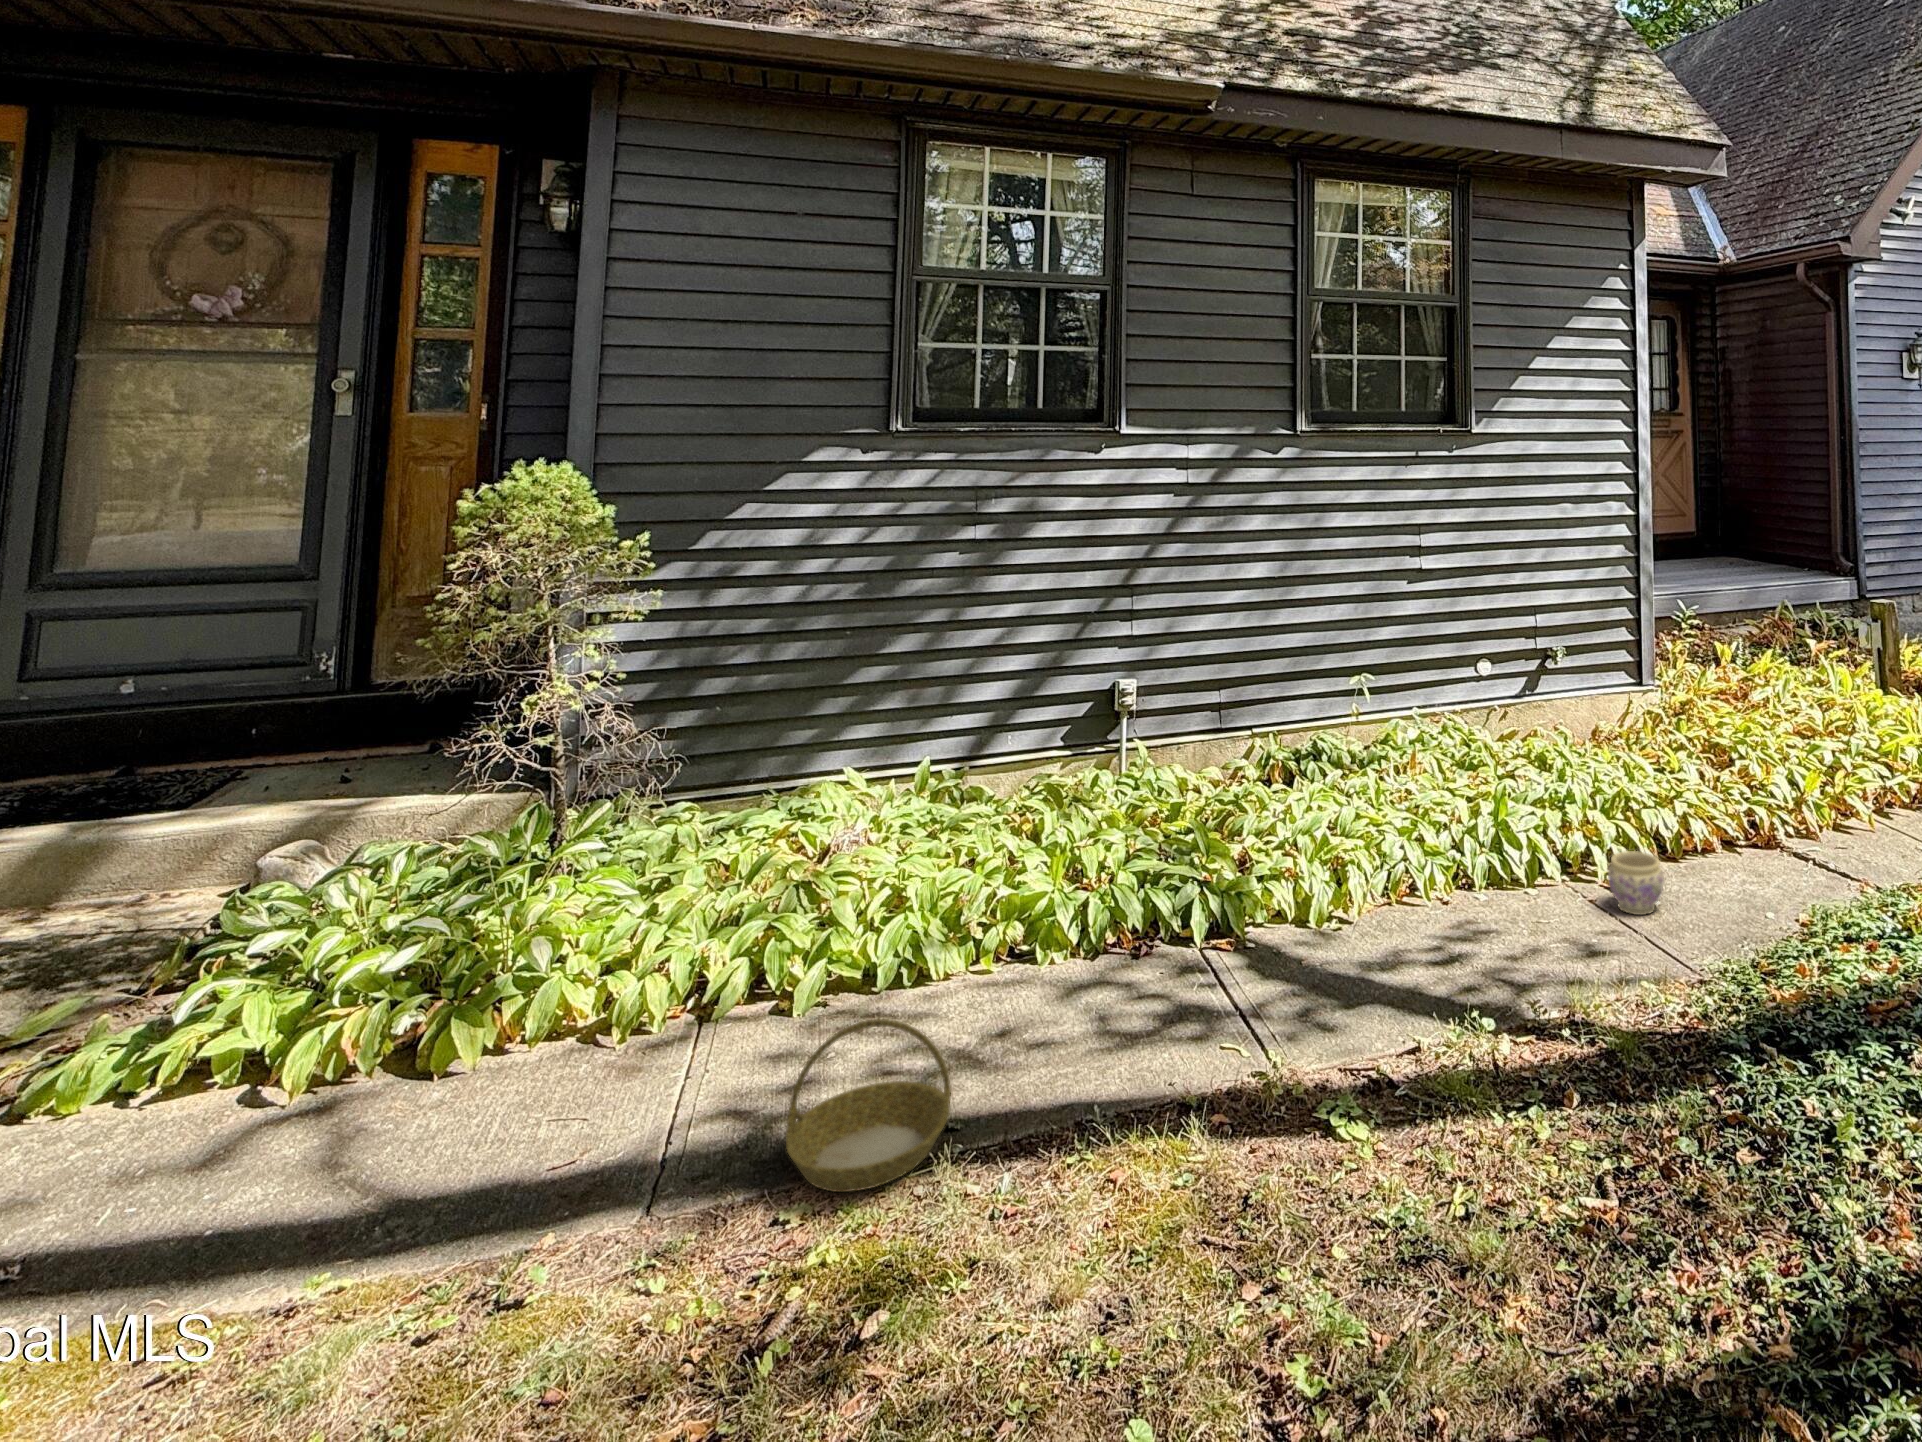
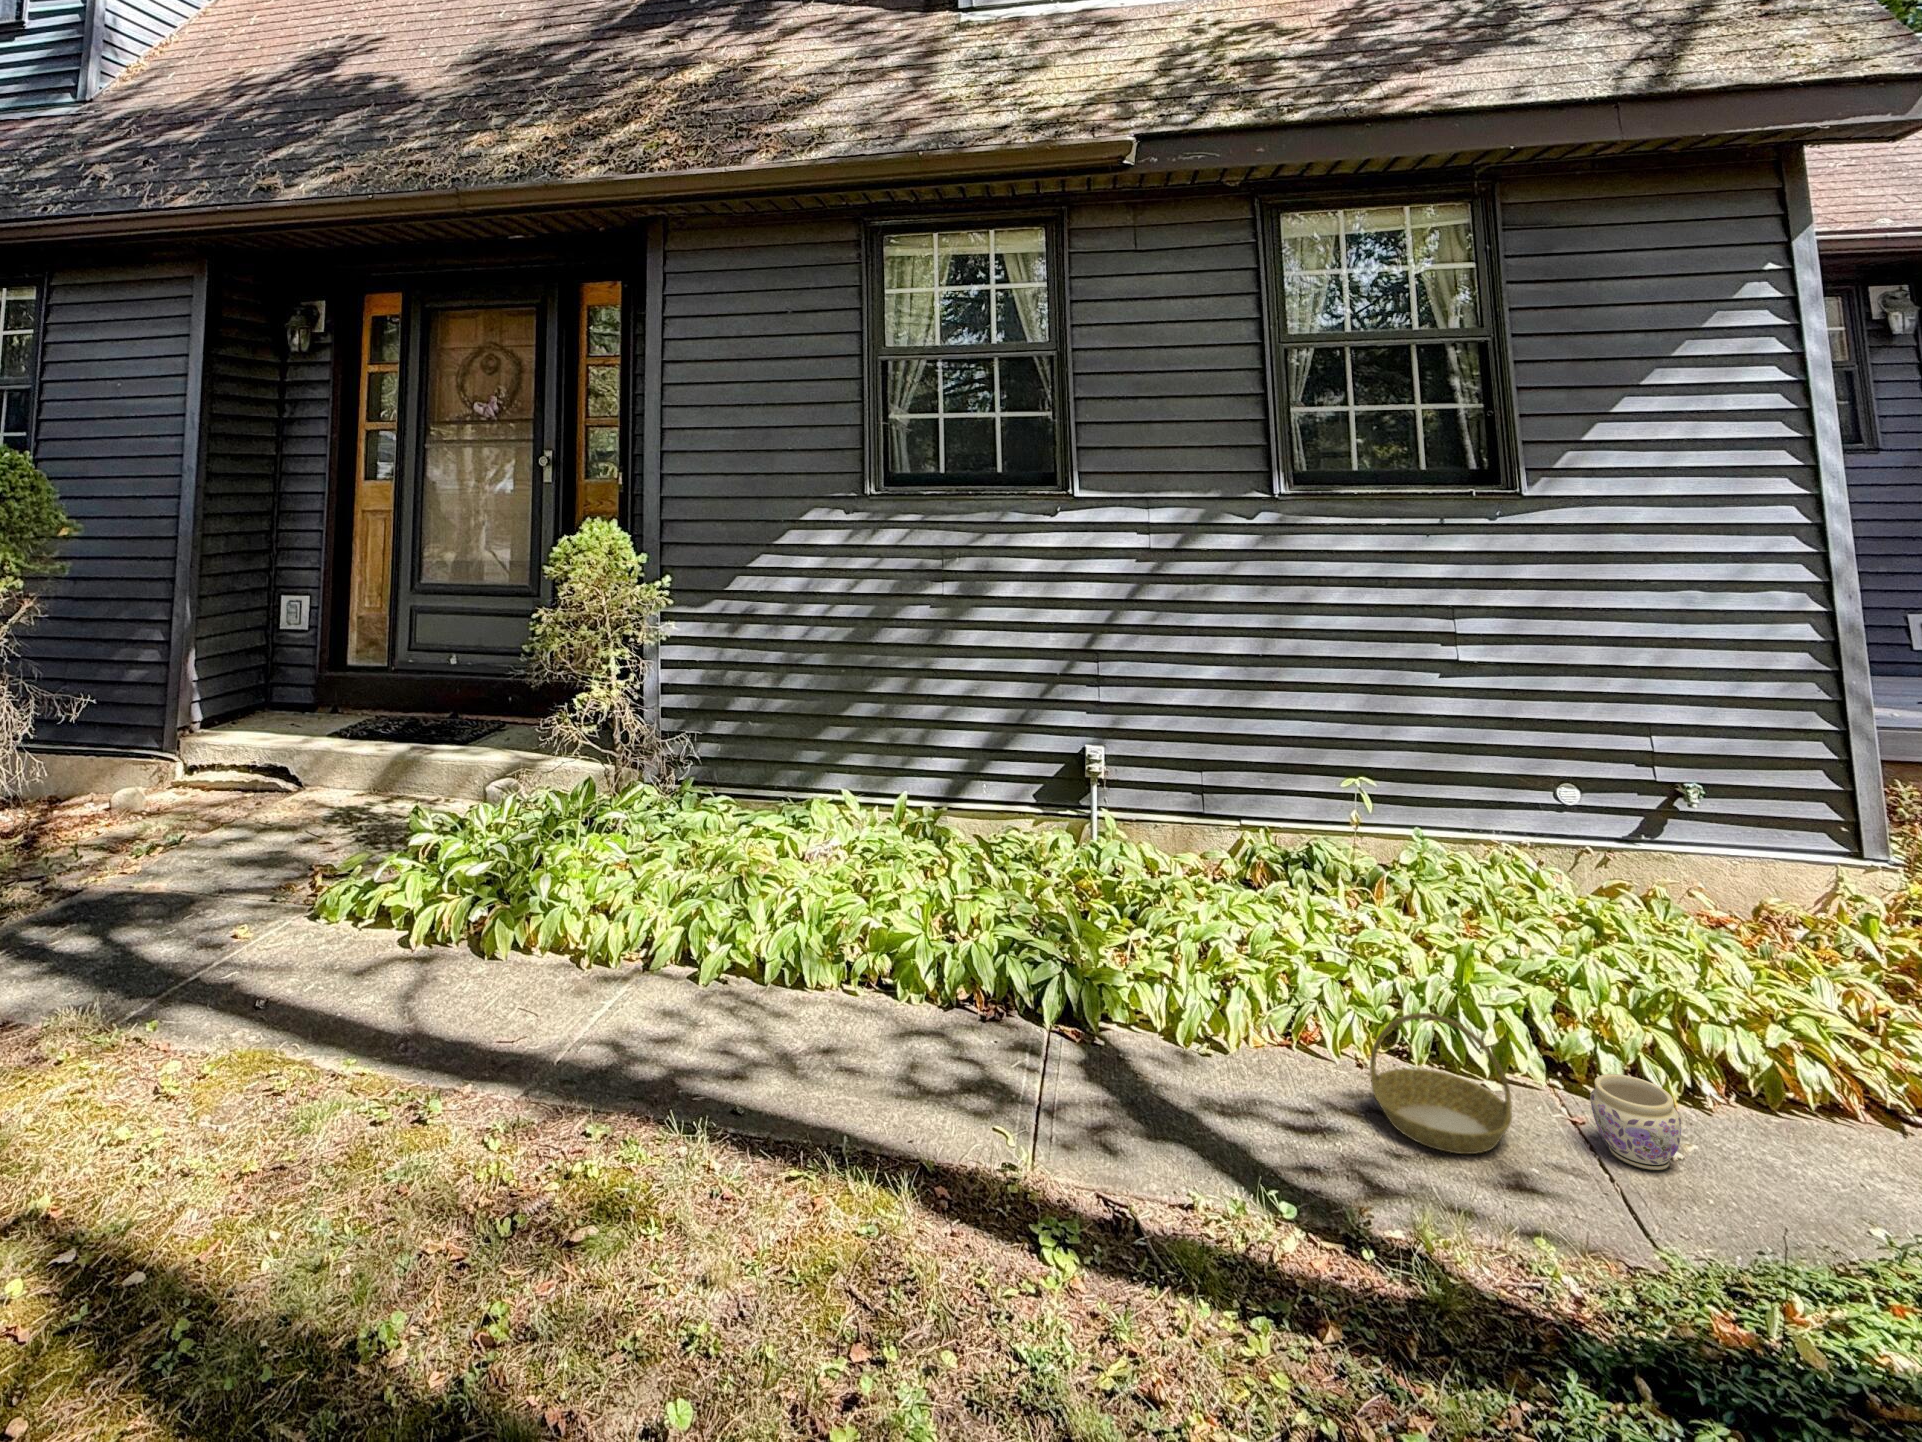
basket: present [786,1019,951,1192] -> present [1370,1013,1512,1154]

